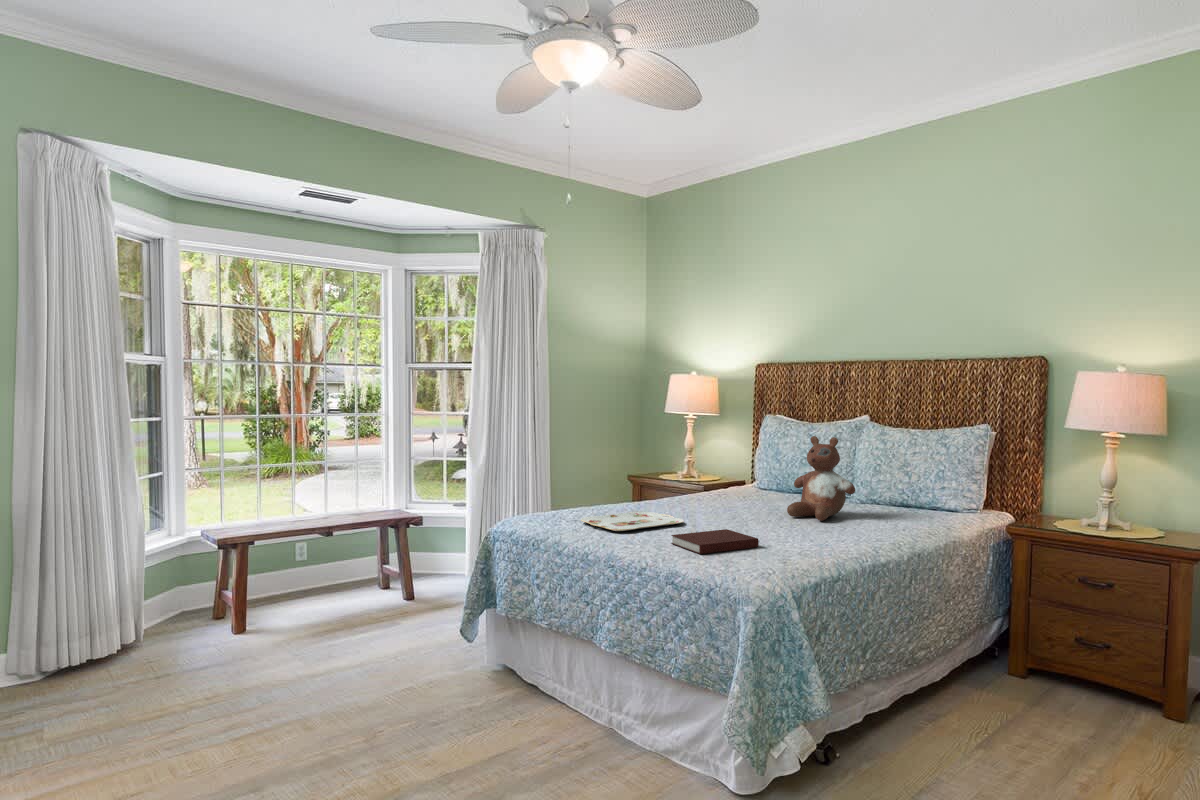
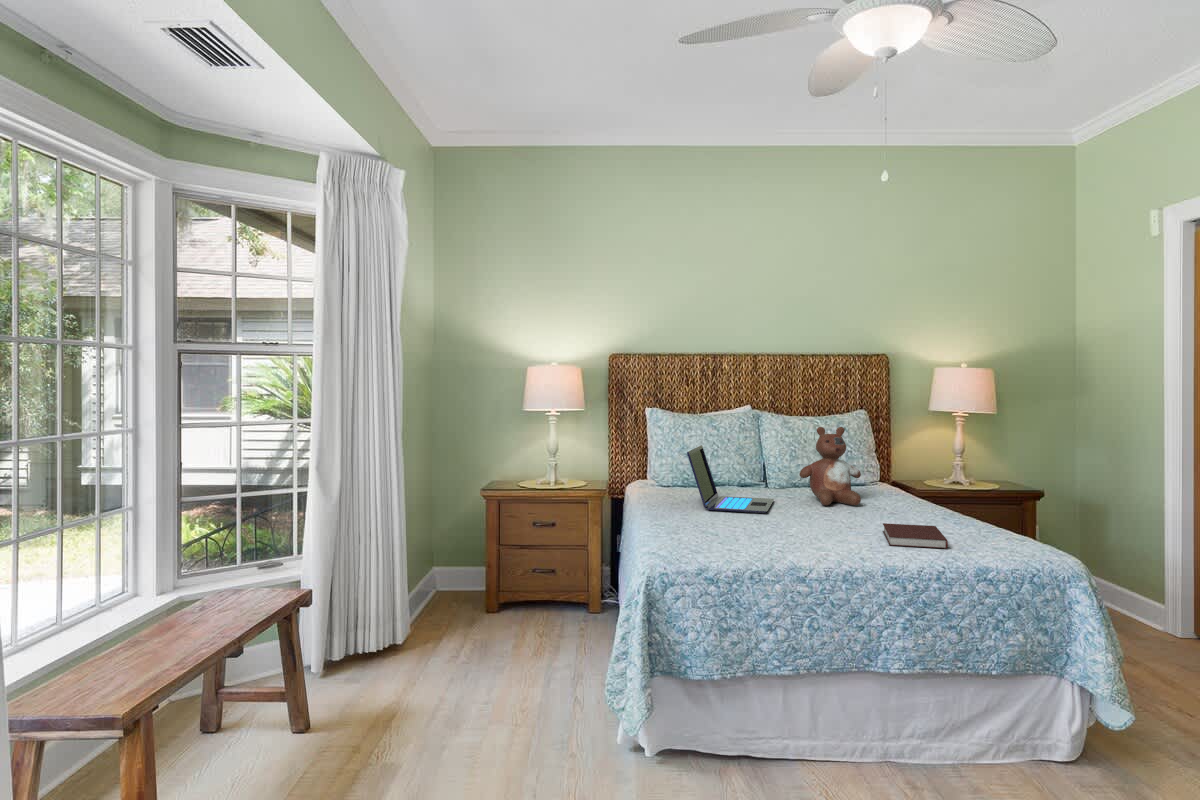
laptop: none [671,448,771,512] -> present [687,445,774,513]
serving tray: present [581,511,684,531] -> none [730,521,822,545]

